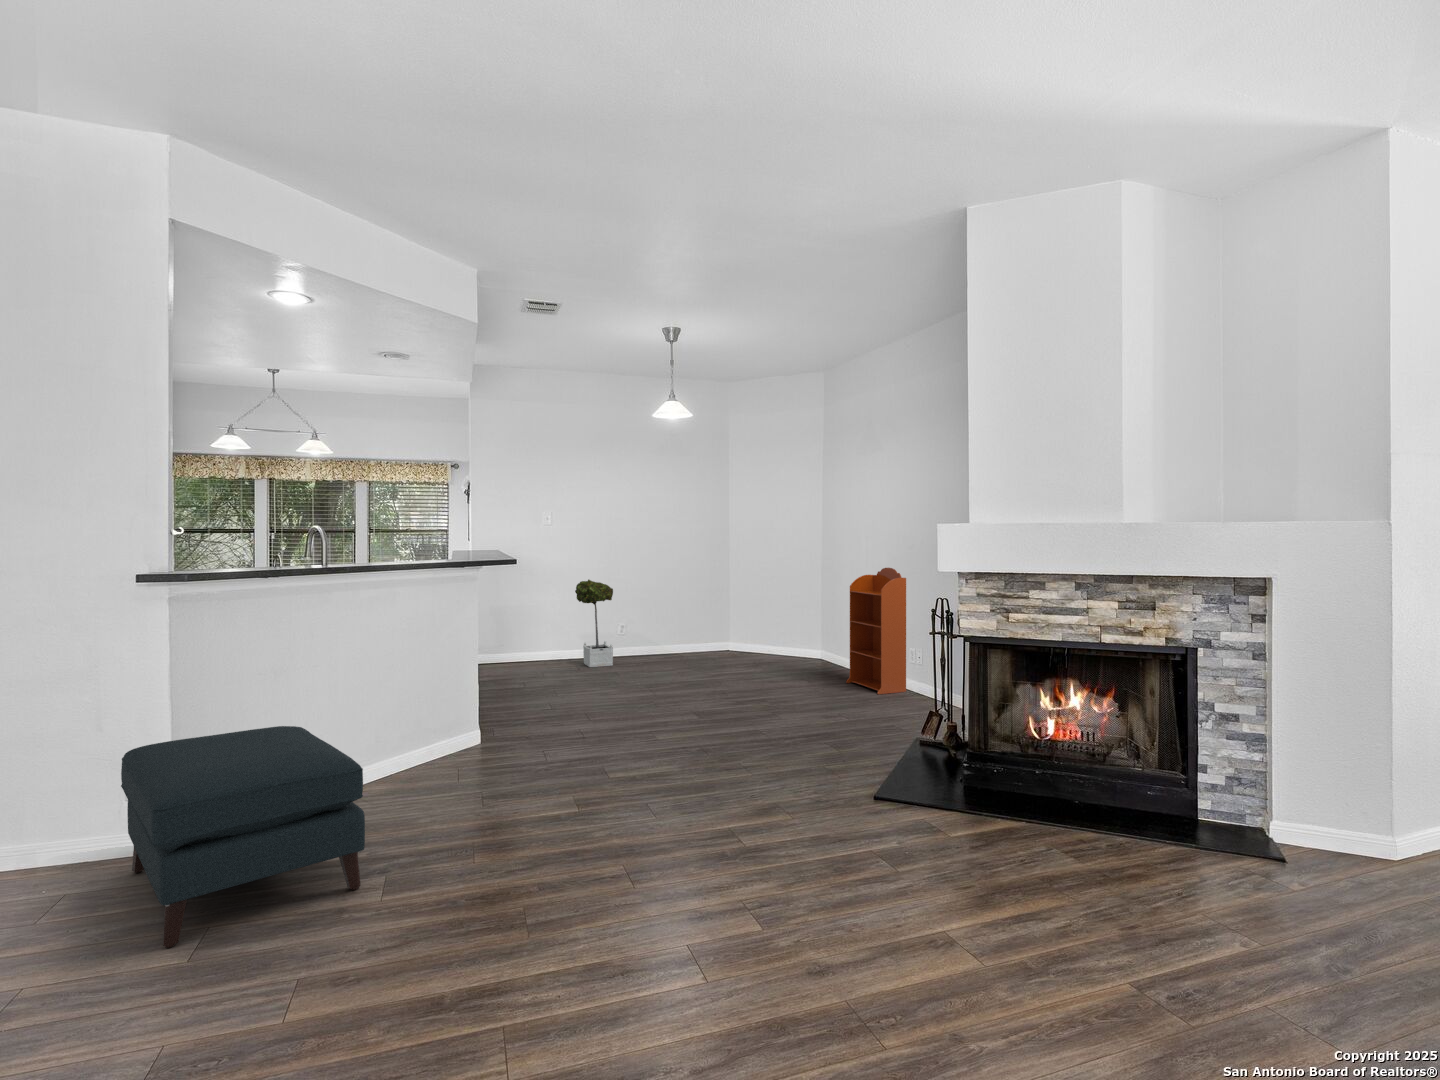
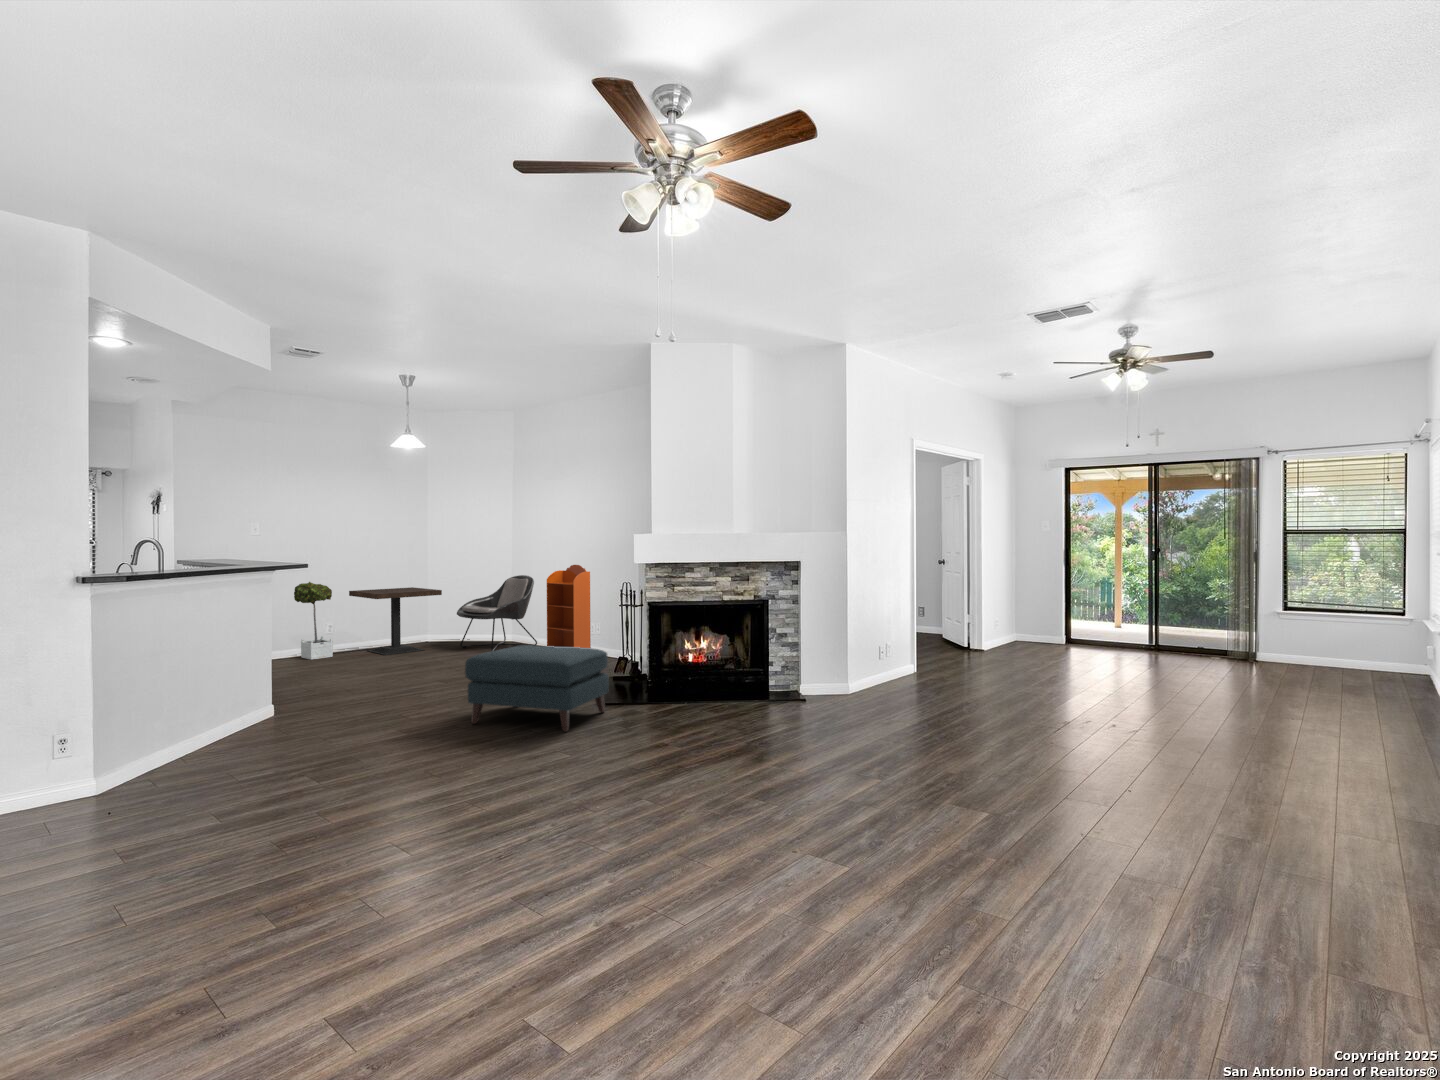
lounge chair: none [746,579,842,678] -> present [457,575,537,651]
side table: none [635,589,729,669] -> present [349,587,442,655]
ottoman: present [121,726,365,948] -> present [465,645,609,732]

